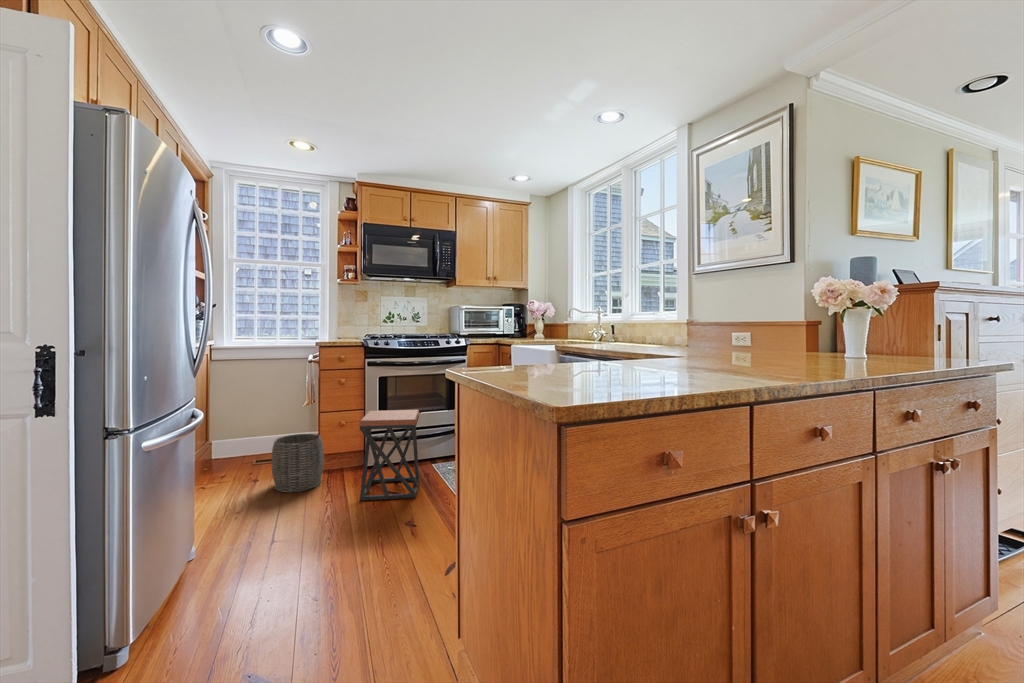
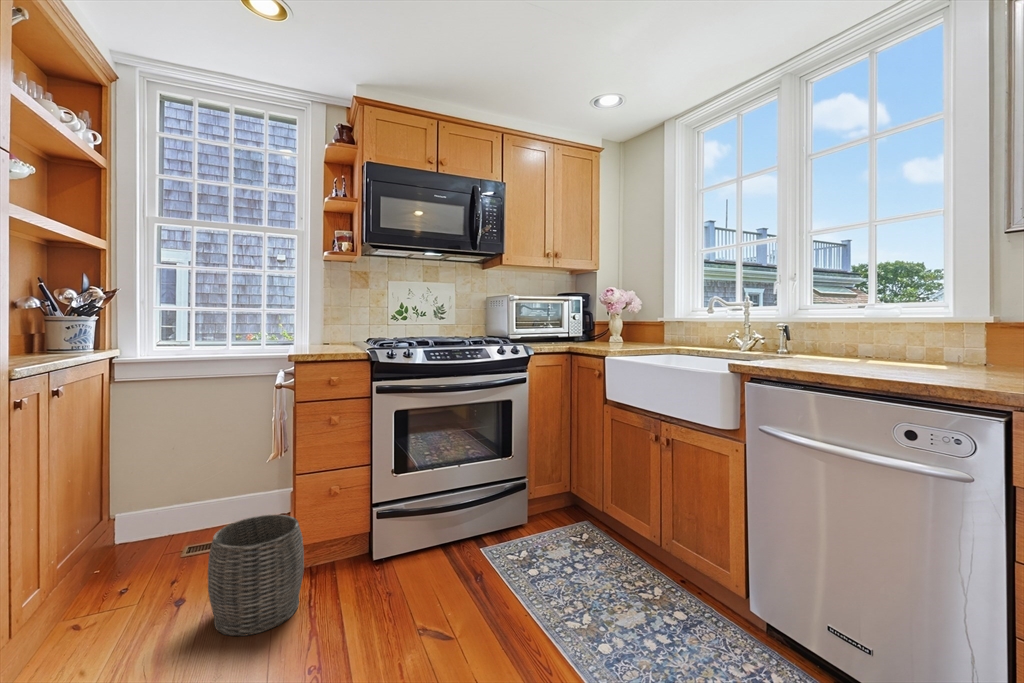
stool: present [360,410,419,501] -> none [375,473,479,660]

